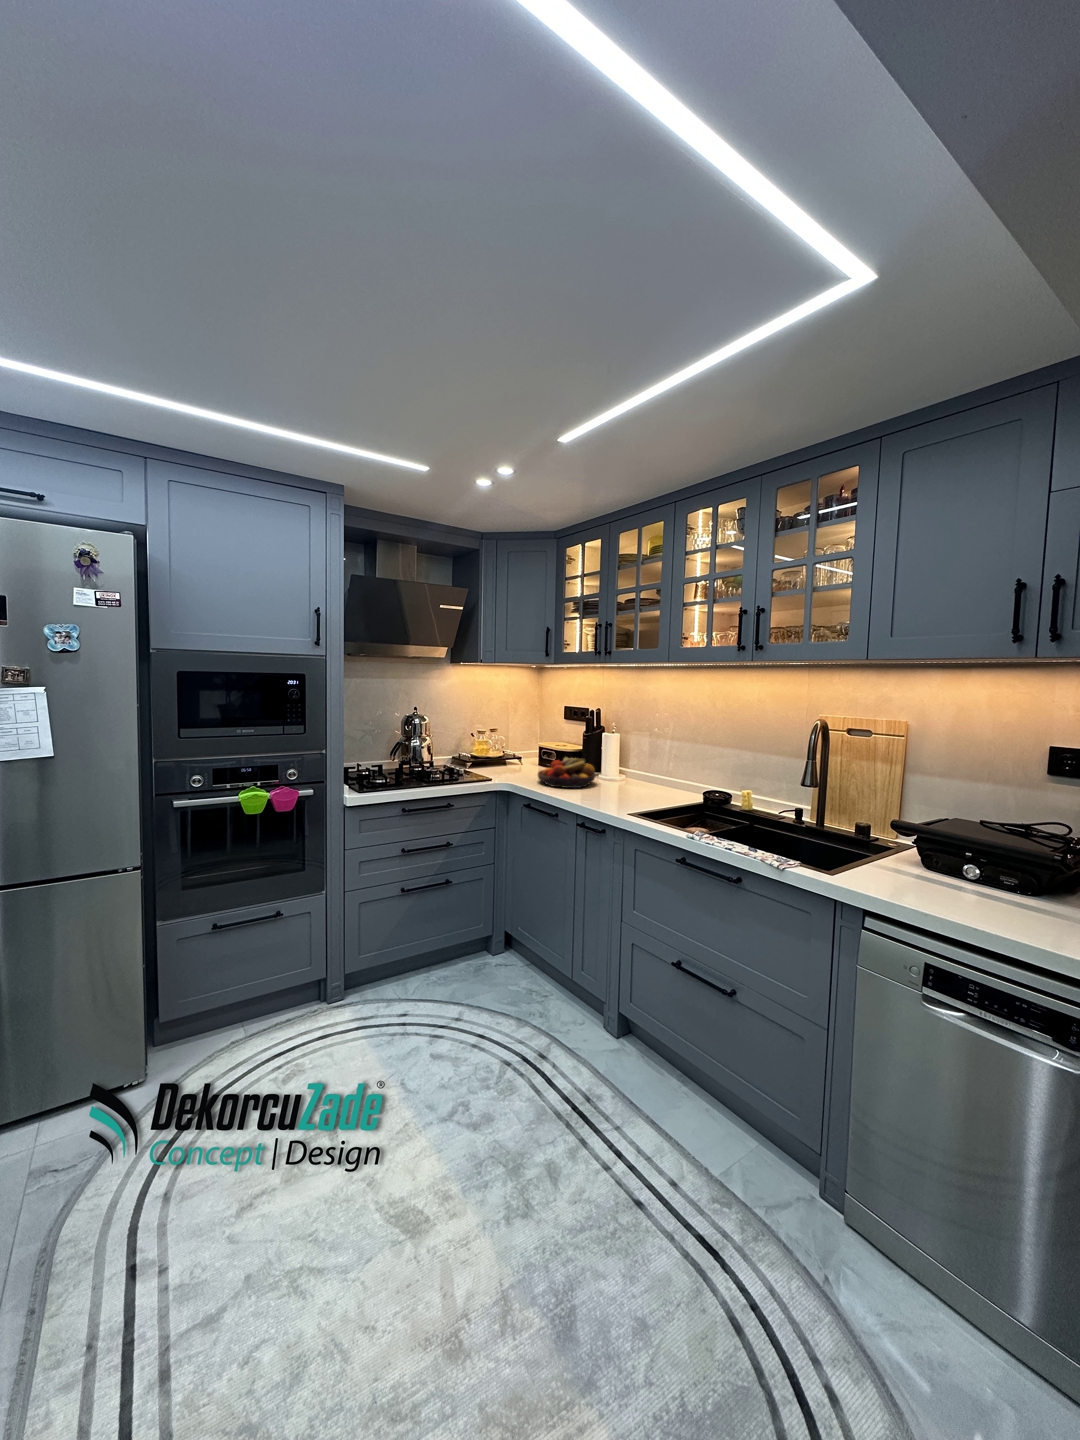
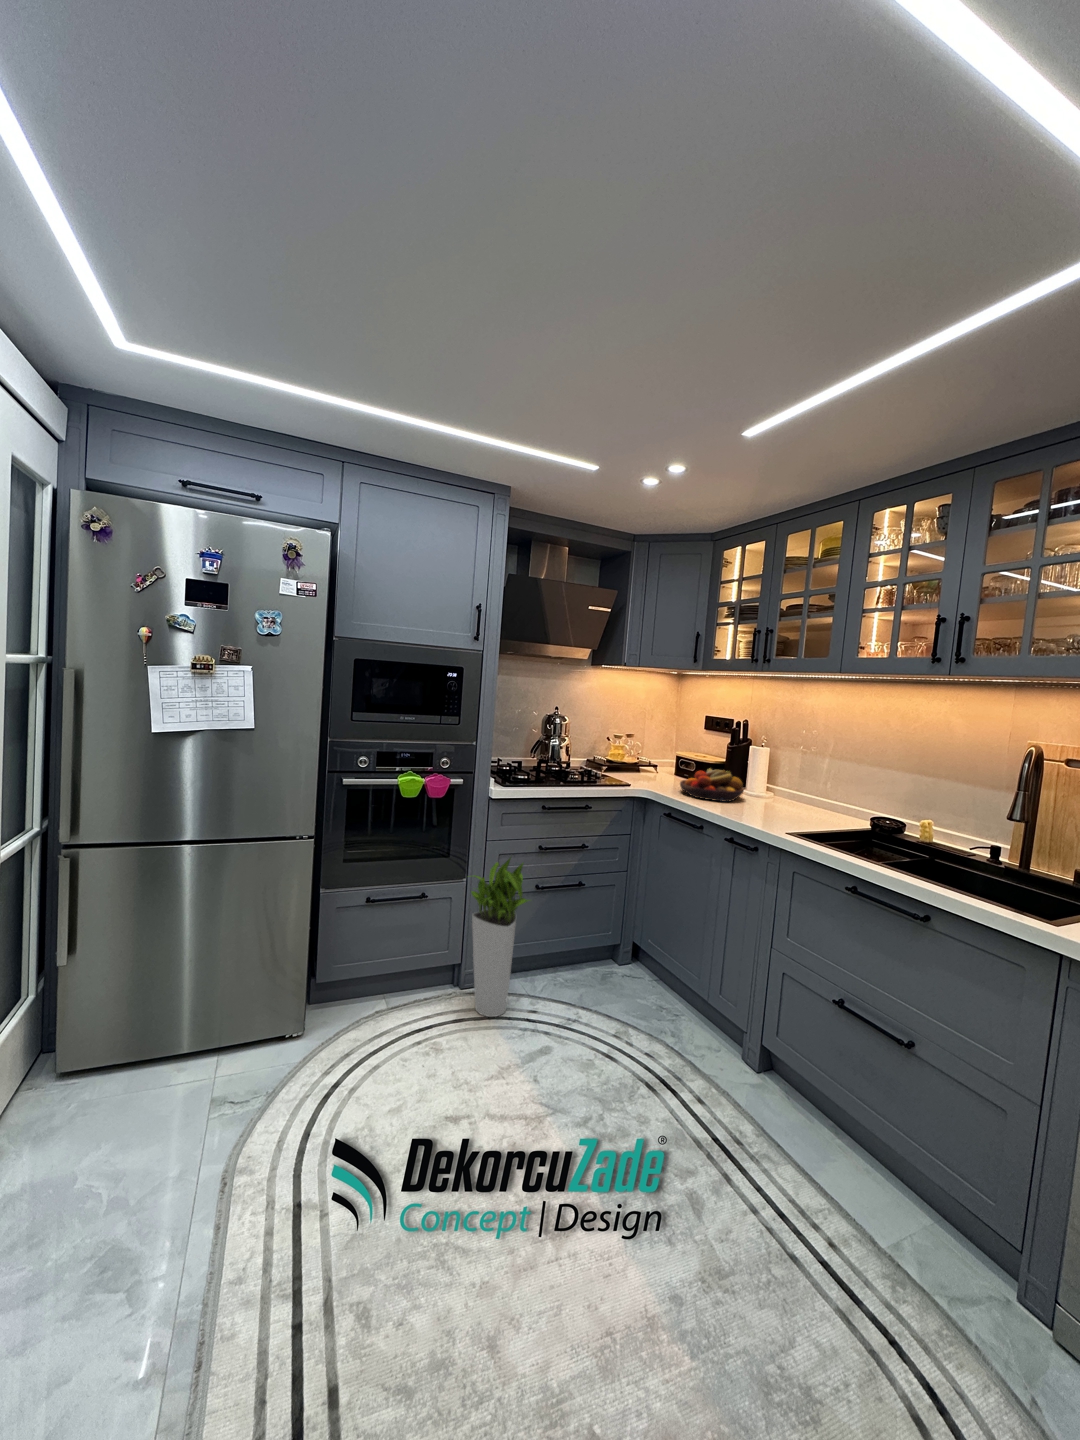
planter: none [323,861,394,1027] -> present [471,858,529,1017]

